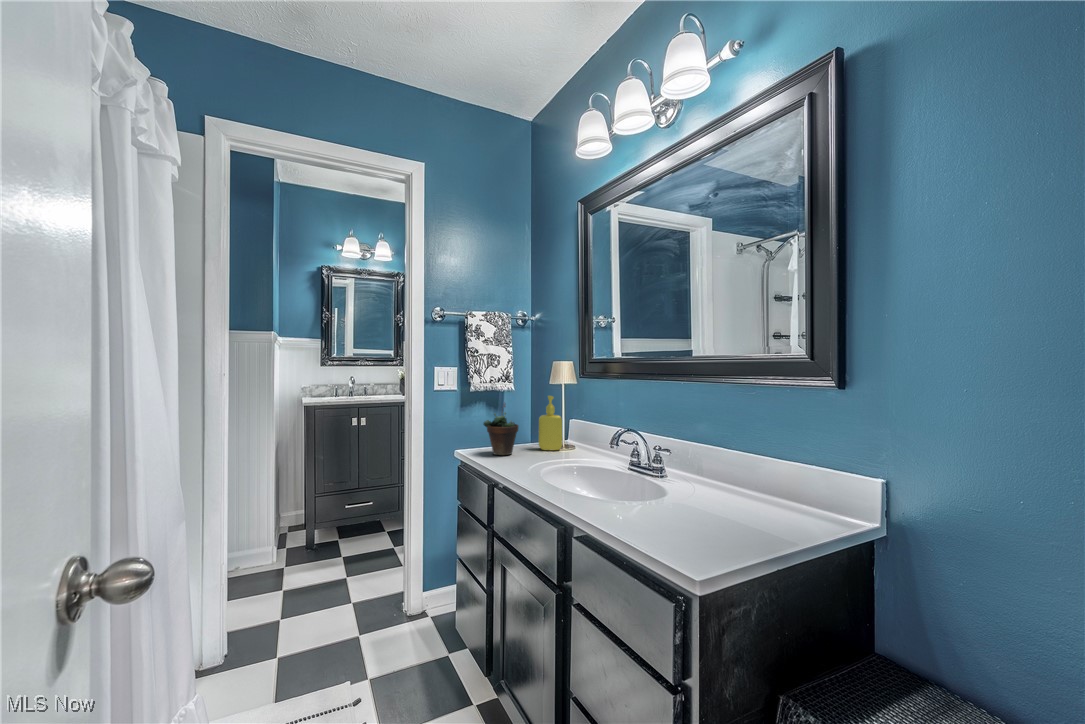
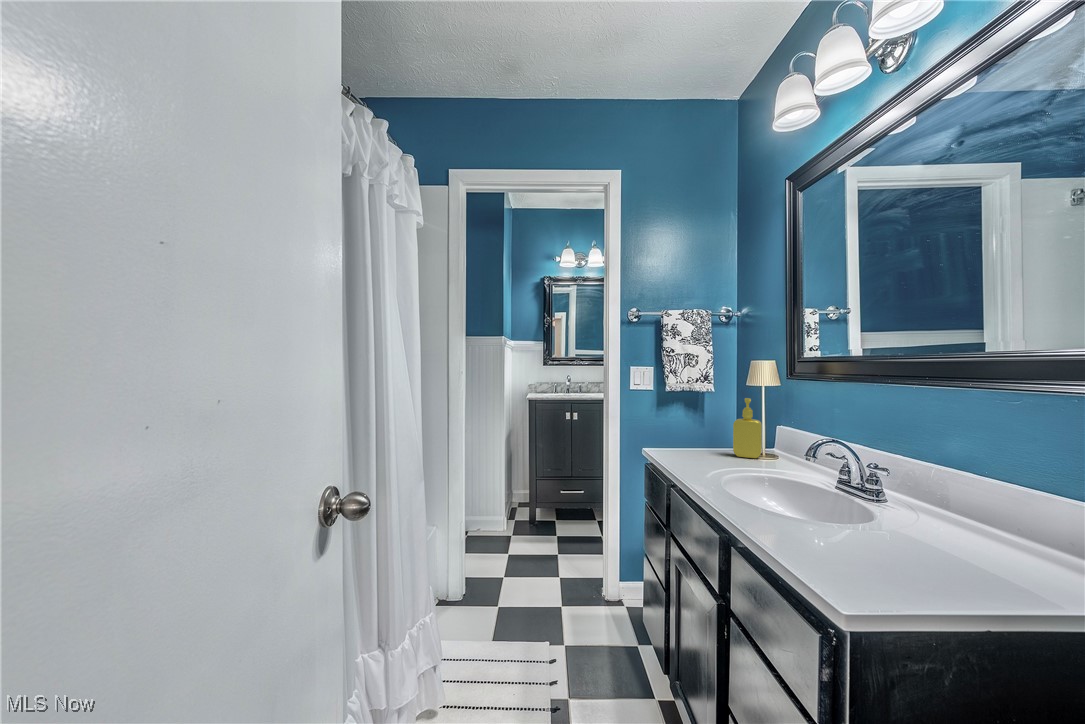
succulent plant: present [483,403,518,455] -> none [670,403,708,458]

